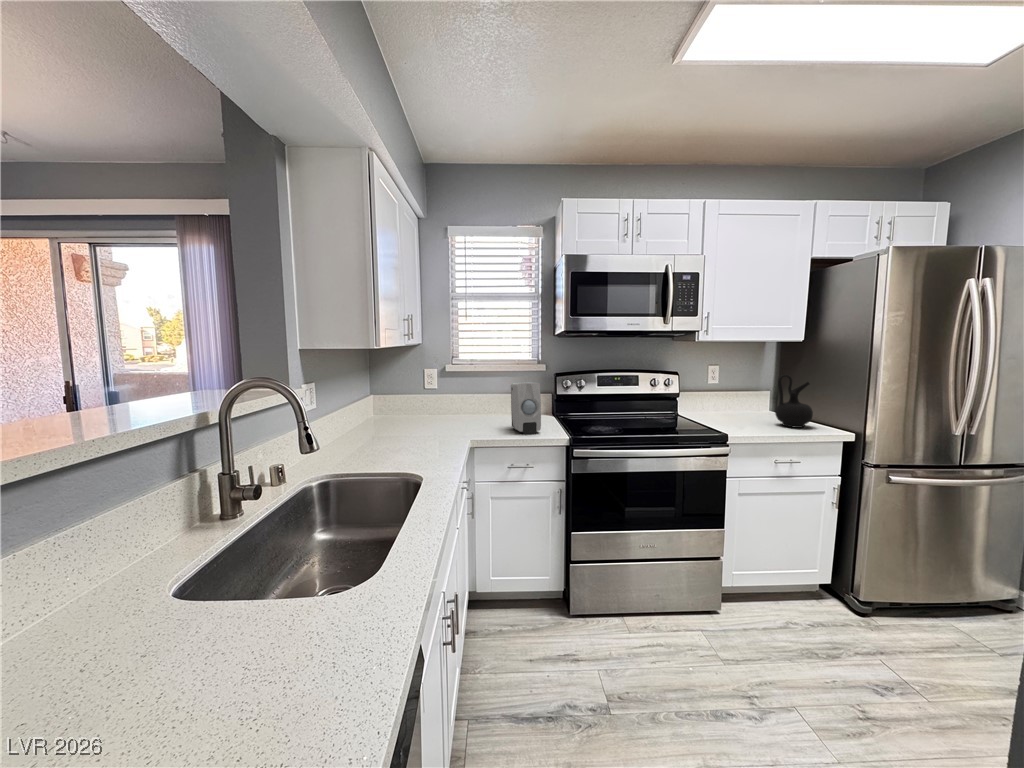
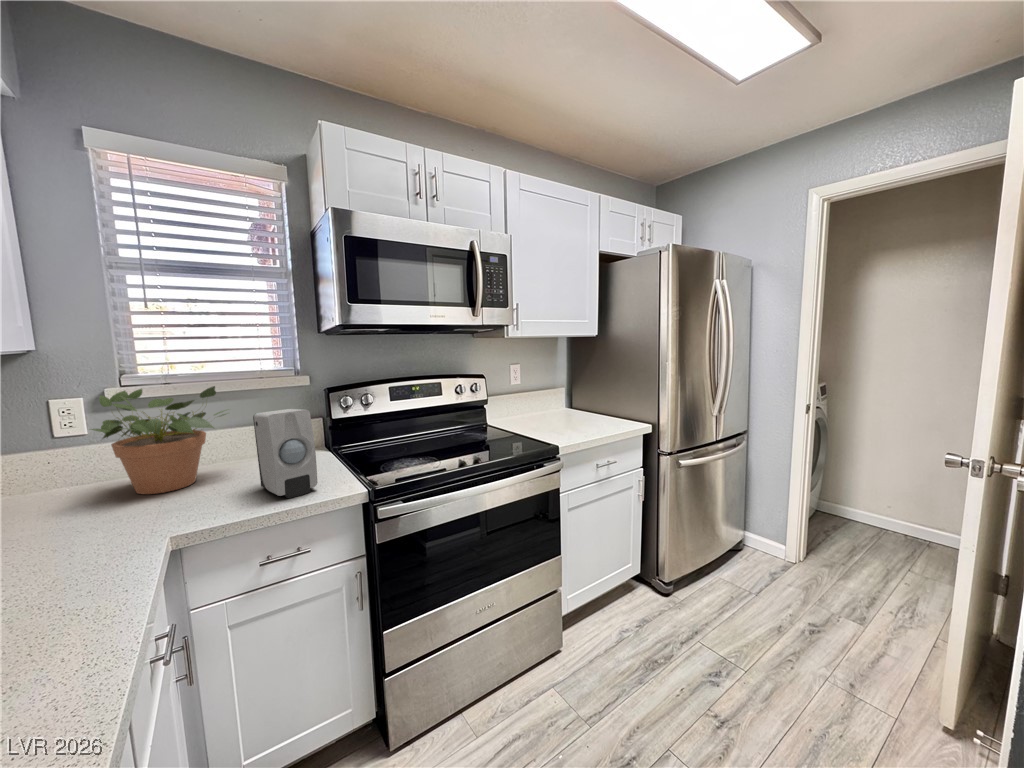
potted plant: none [439,365,503,423] -> present [90,386,226,494]
ceramic jug: present [775,374,813,428] -> none [582,370,615,425]

